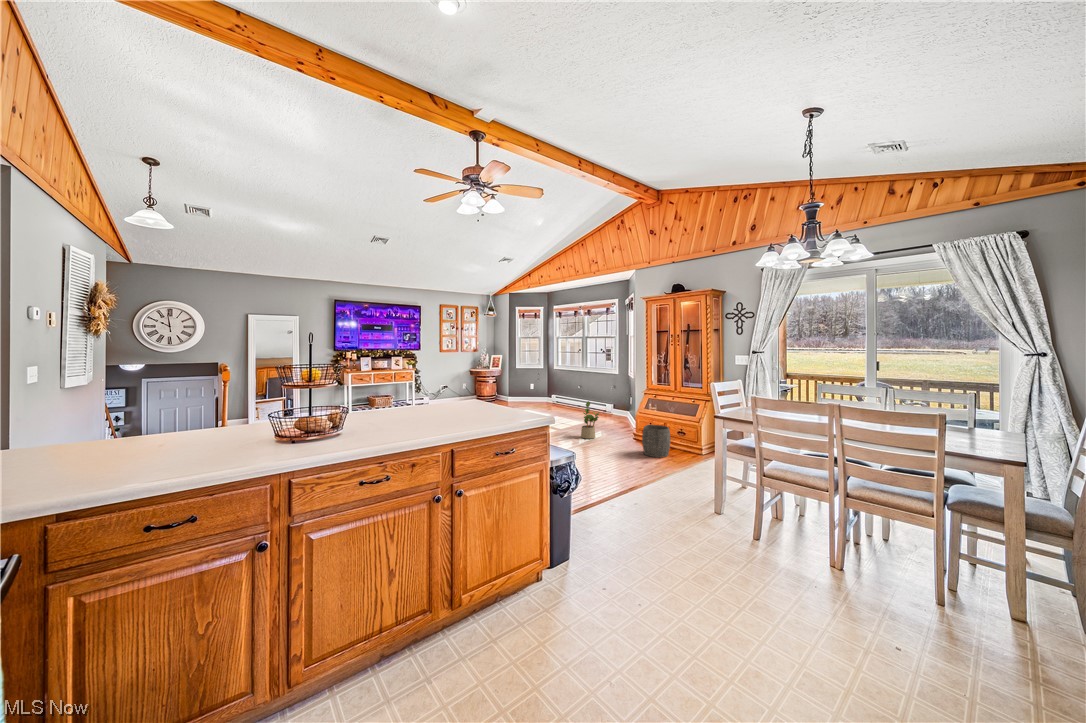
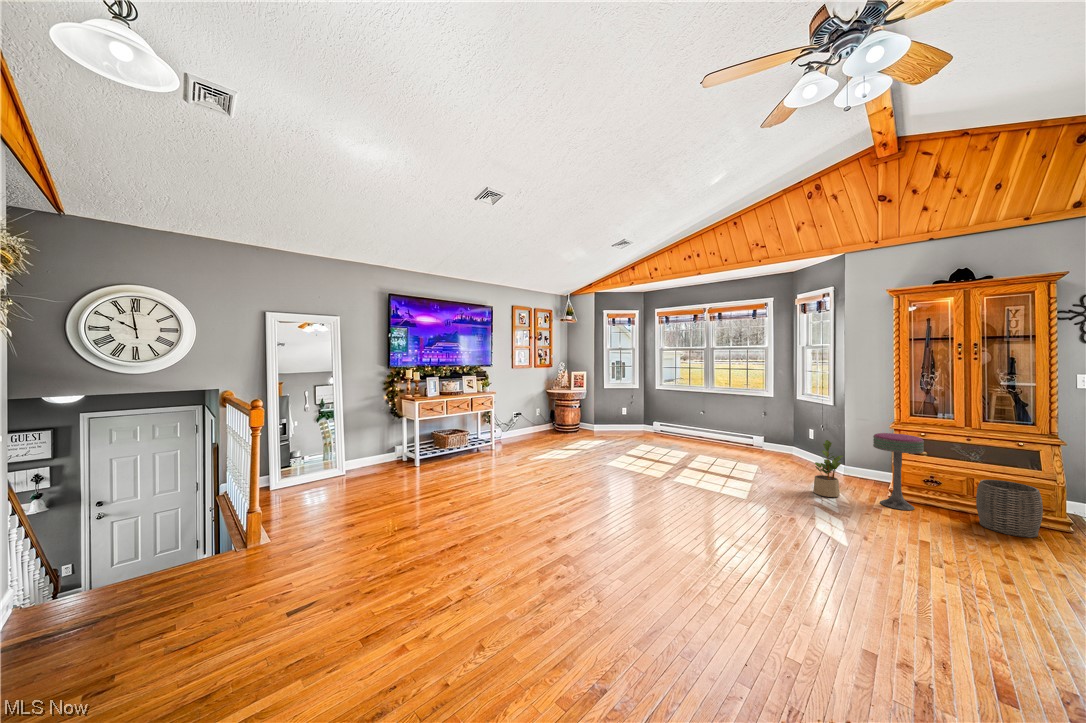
bar stool: none [607,397,632,445] -> present [873,433,924,510]

